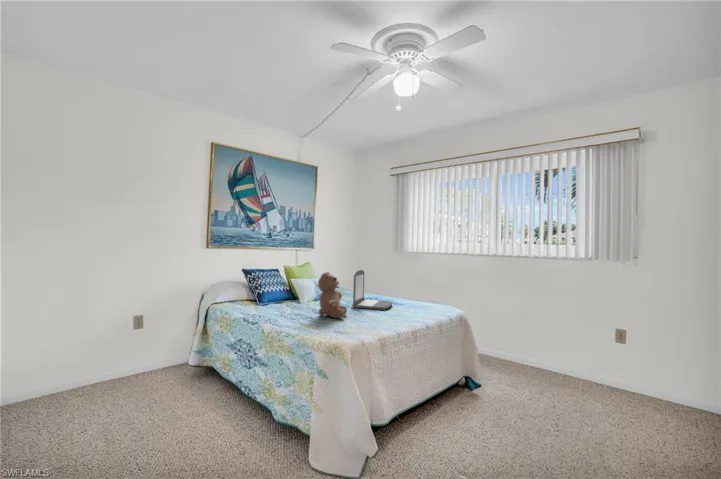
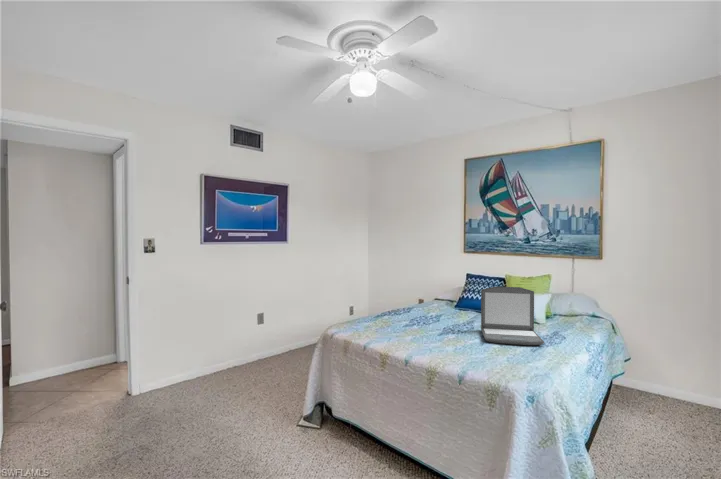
teddy bear: present [318,272,347,319] -> none [397,280,443,327]

